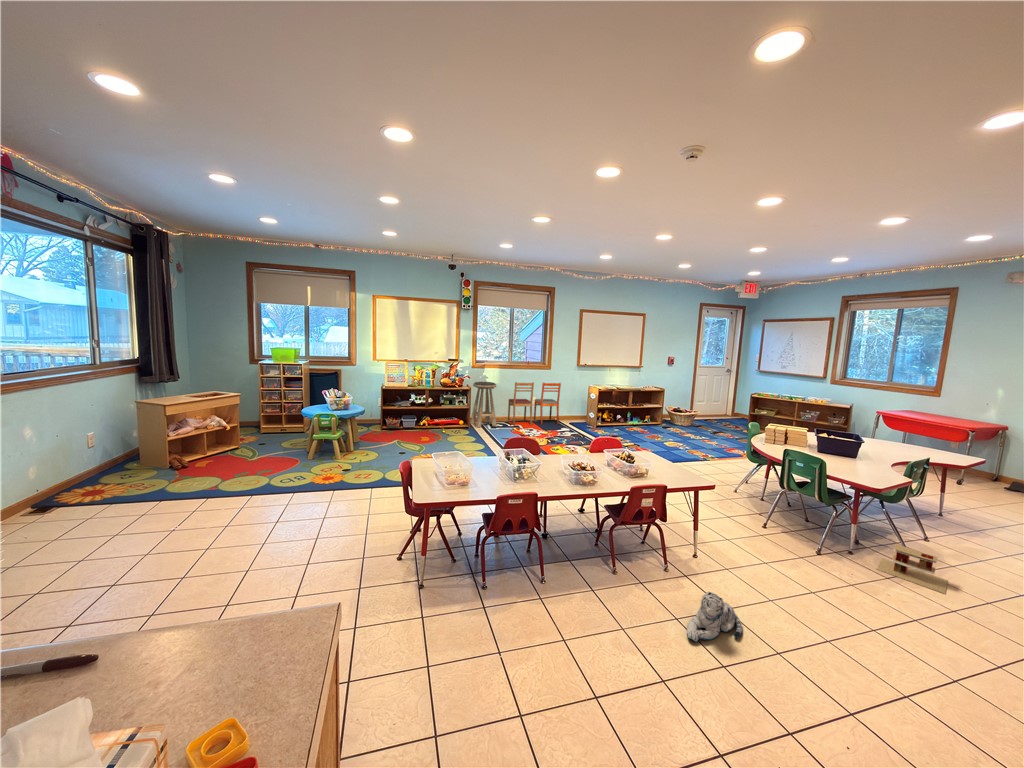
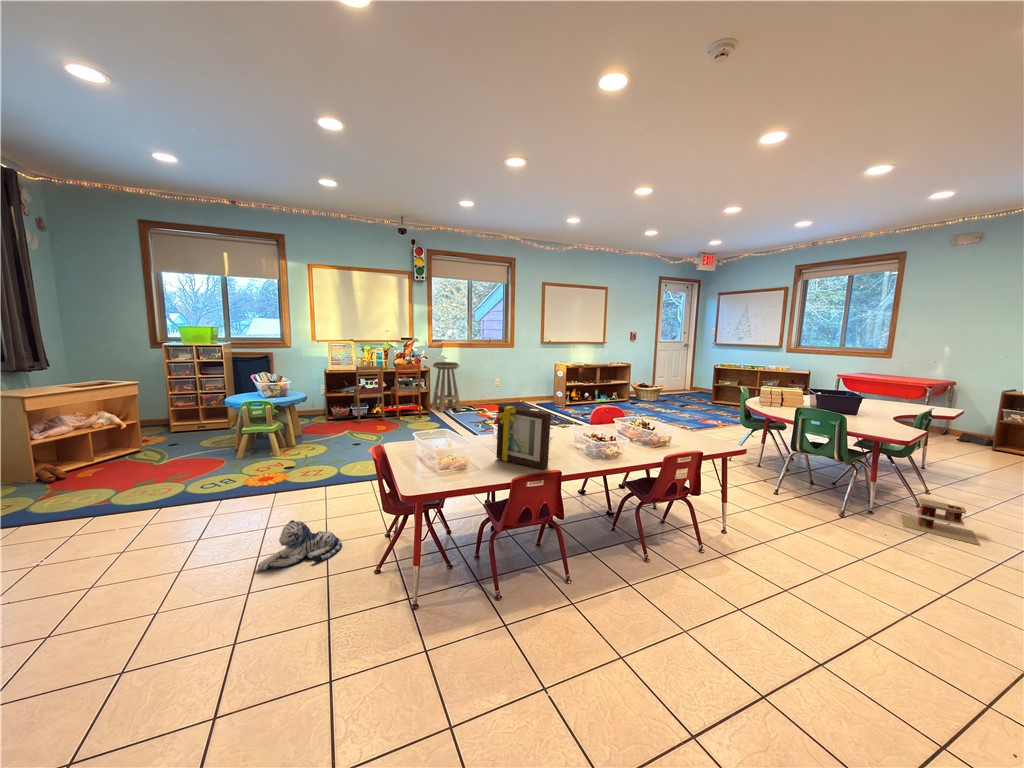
chair: present [508,382,561,425] -> present [354,364,421,423]
picture frame: none [494,438,534,491] -> present [496,405,551,470]
plush toy: present [687,591,742,642] -> present [258,520,342,570]

